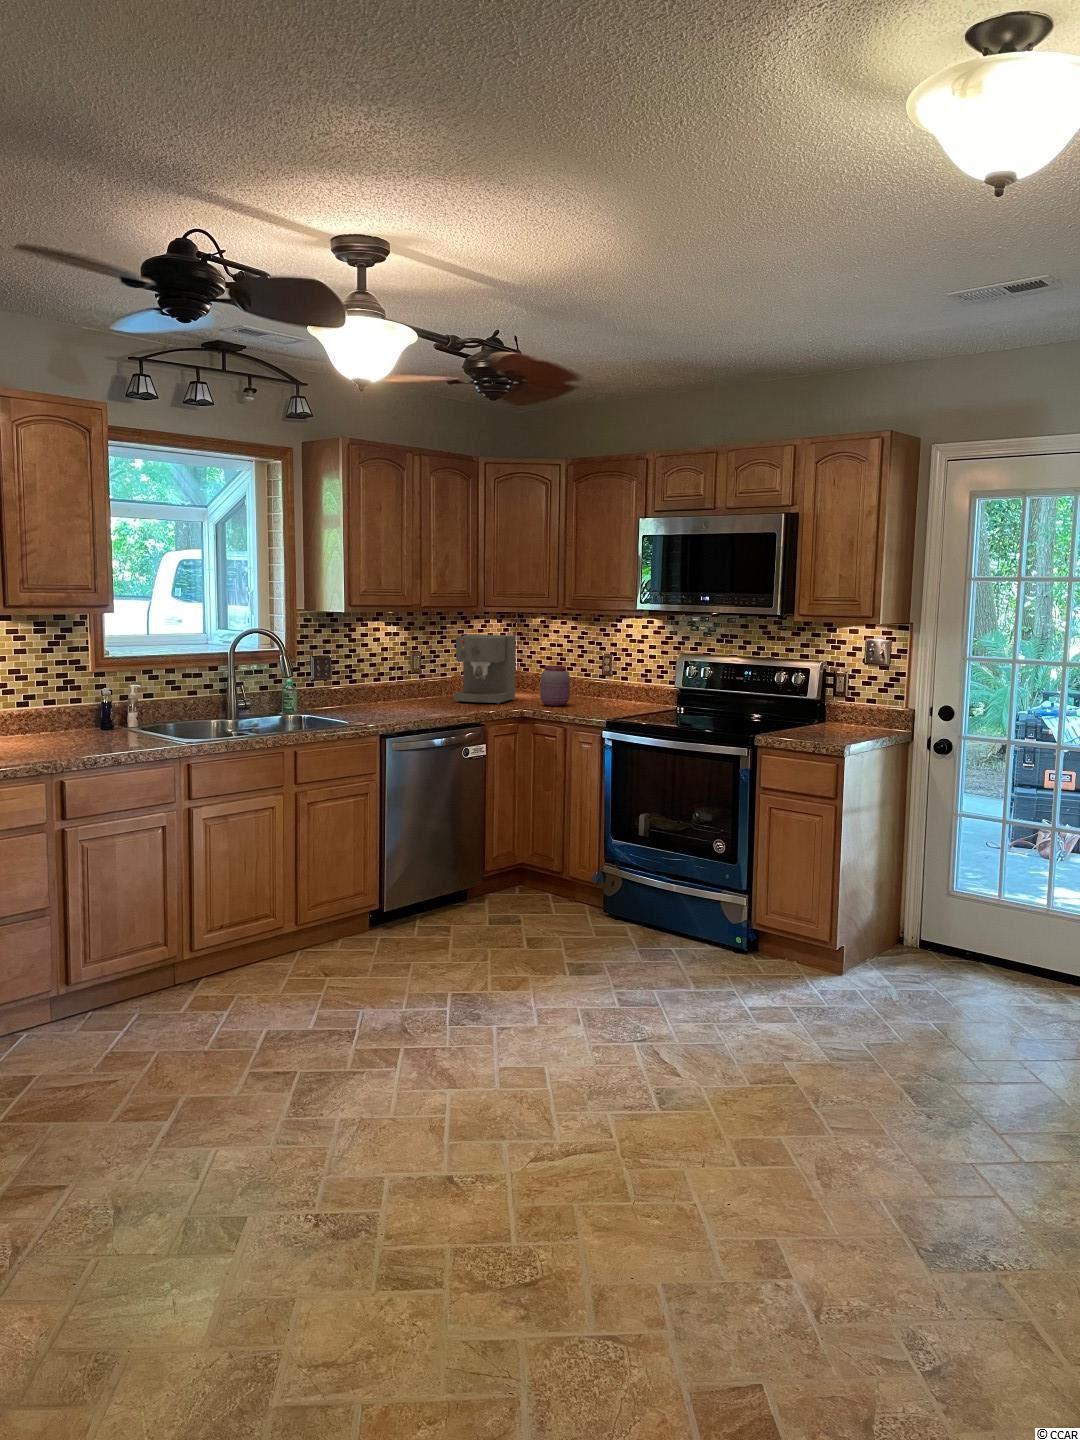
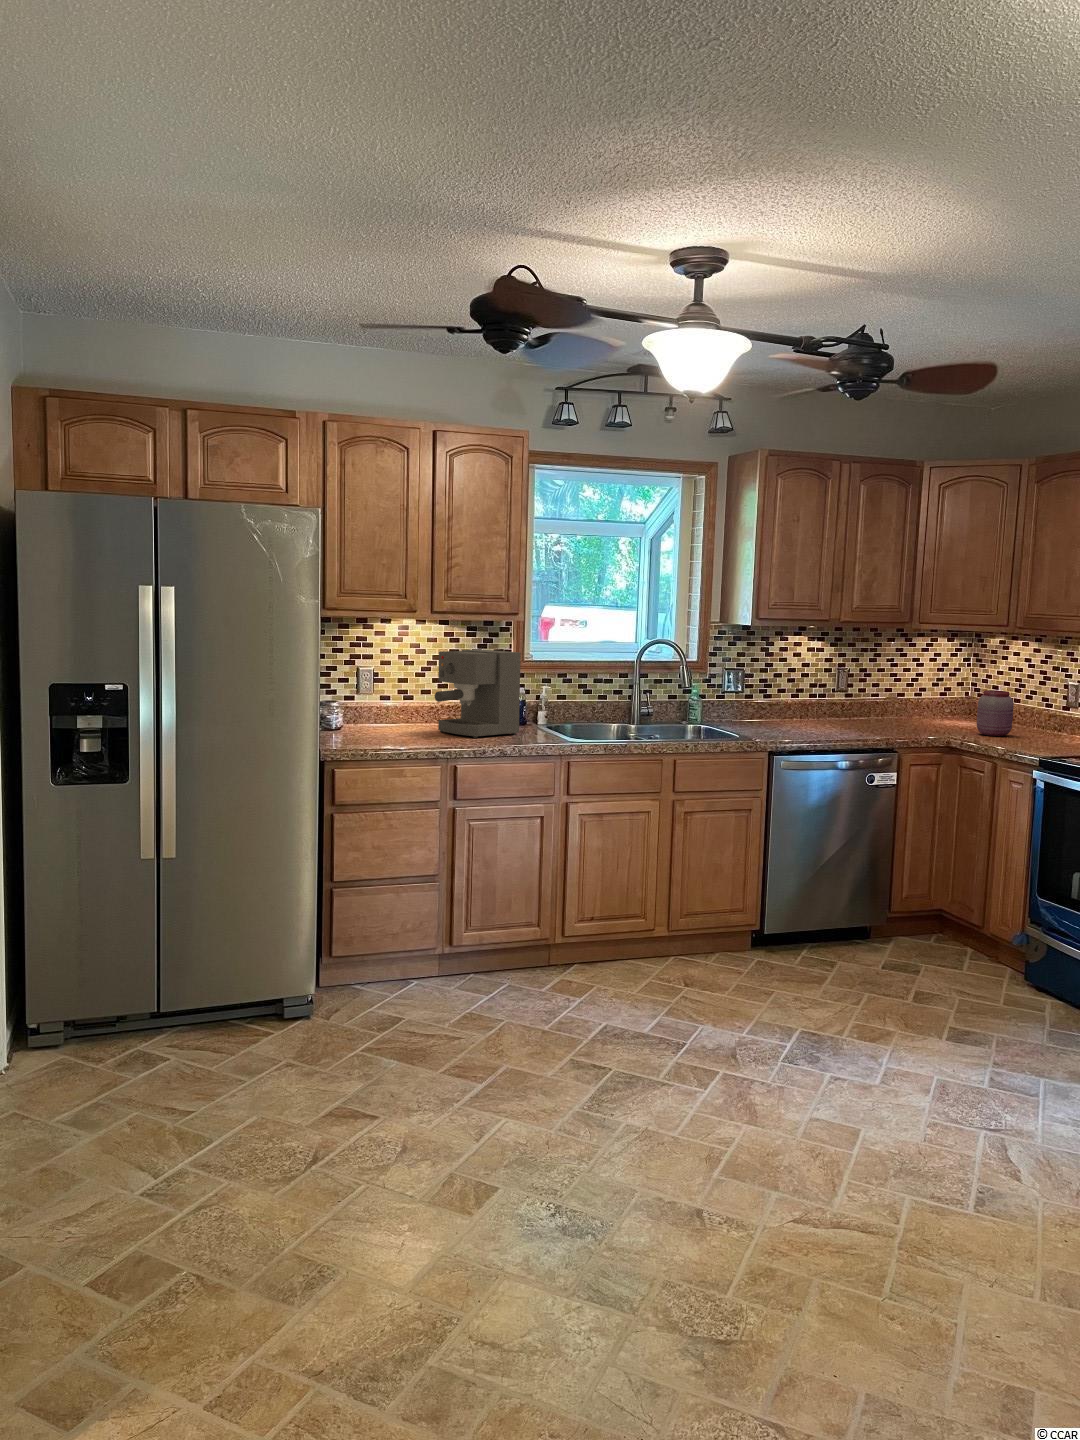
coffee maker: present [455,634,516,704] -> present [435,650,521,738]

